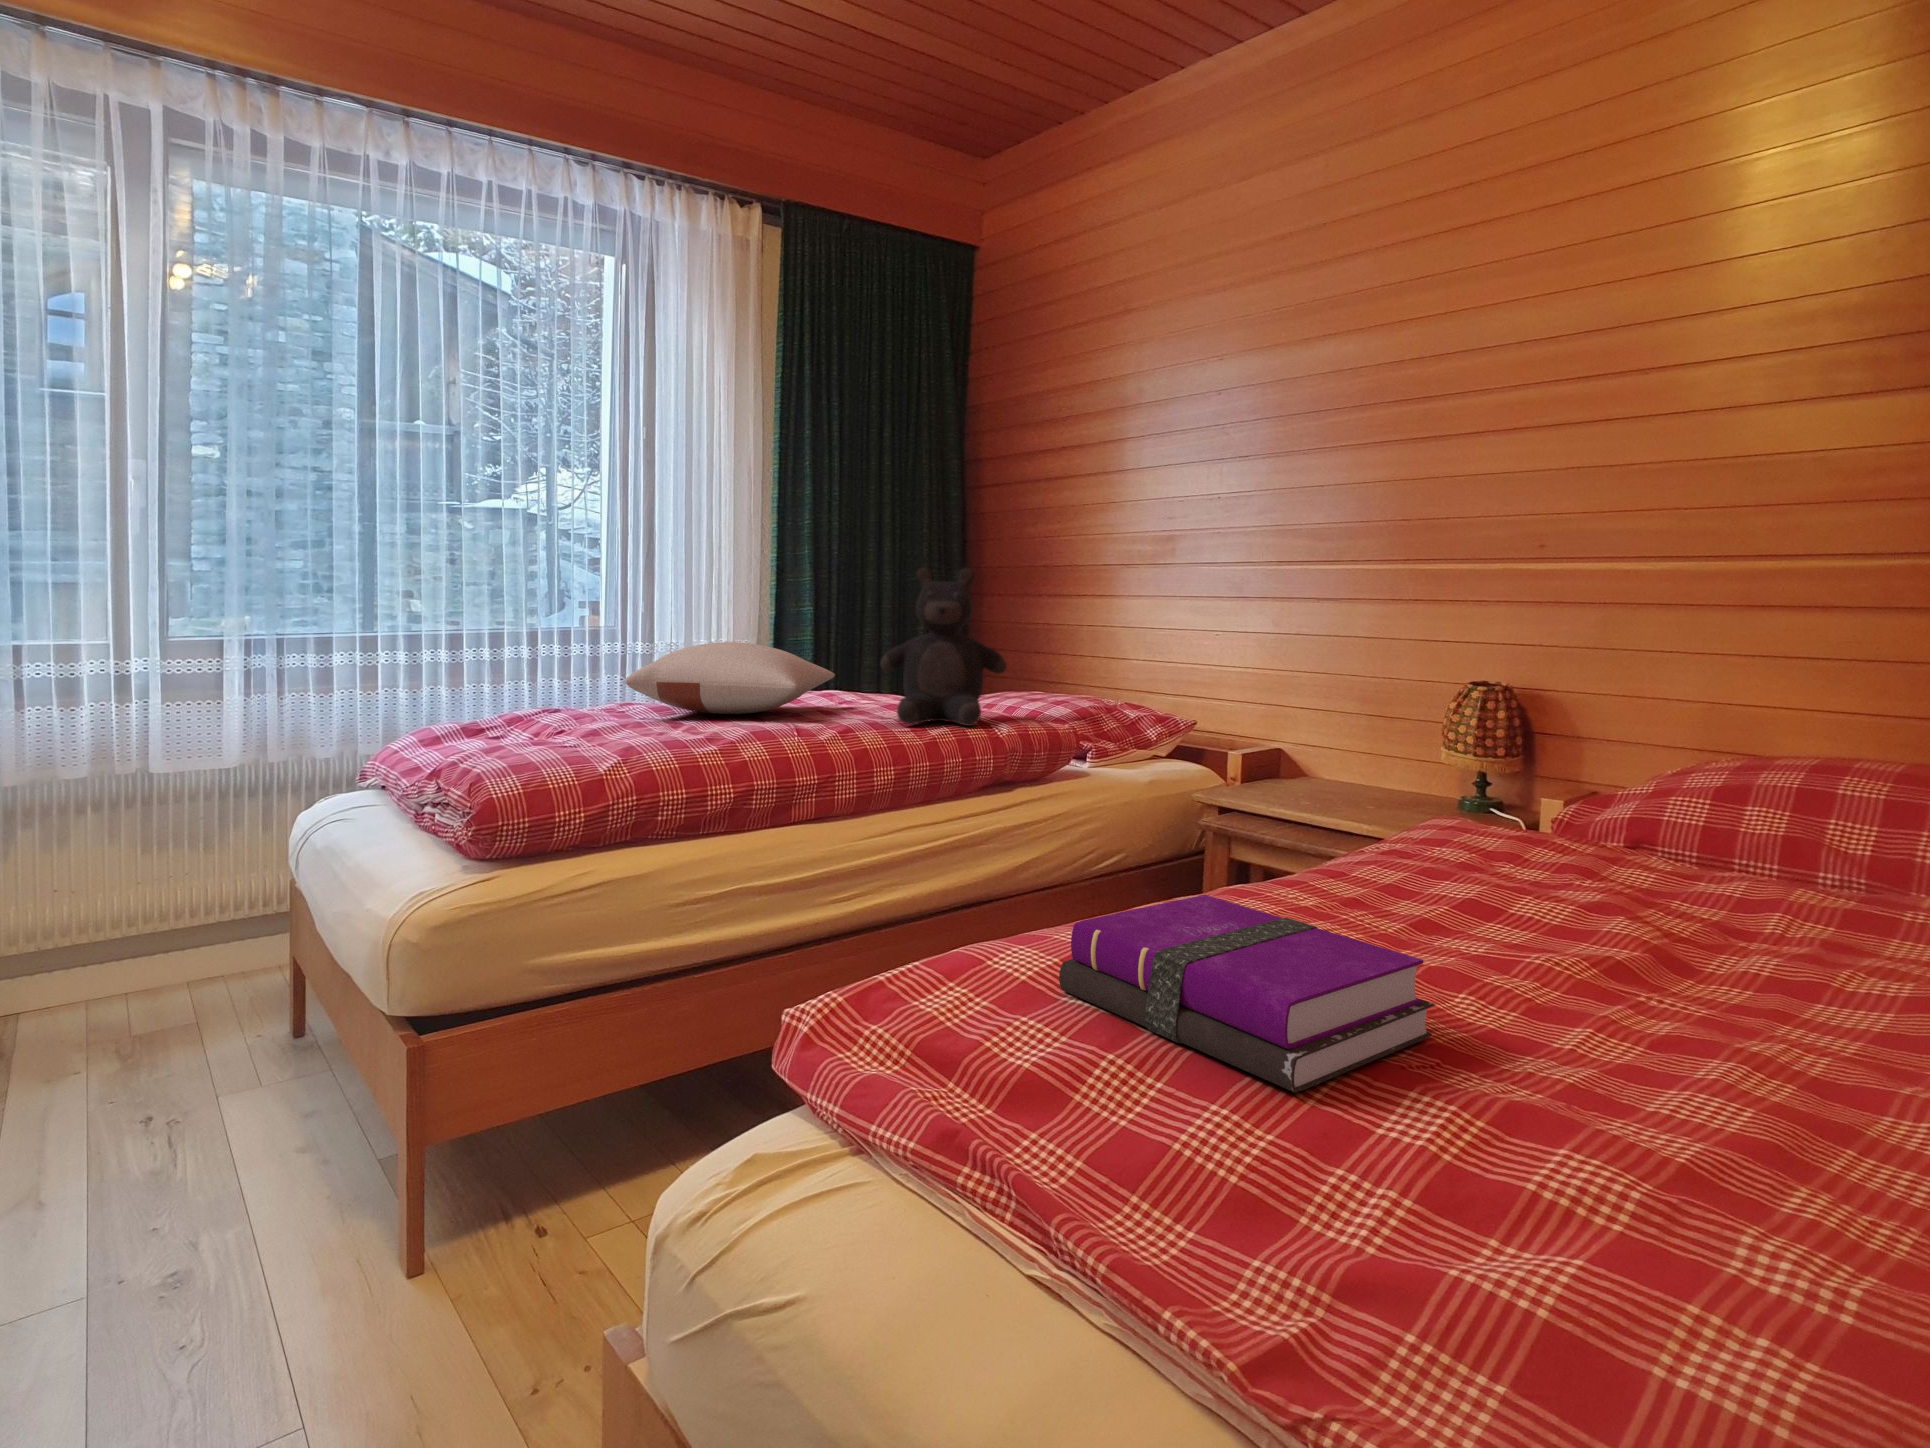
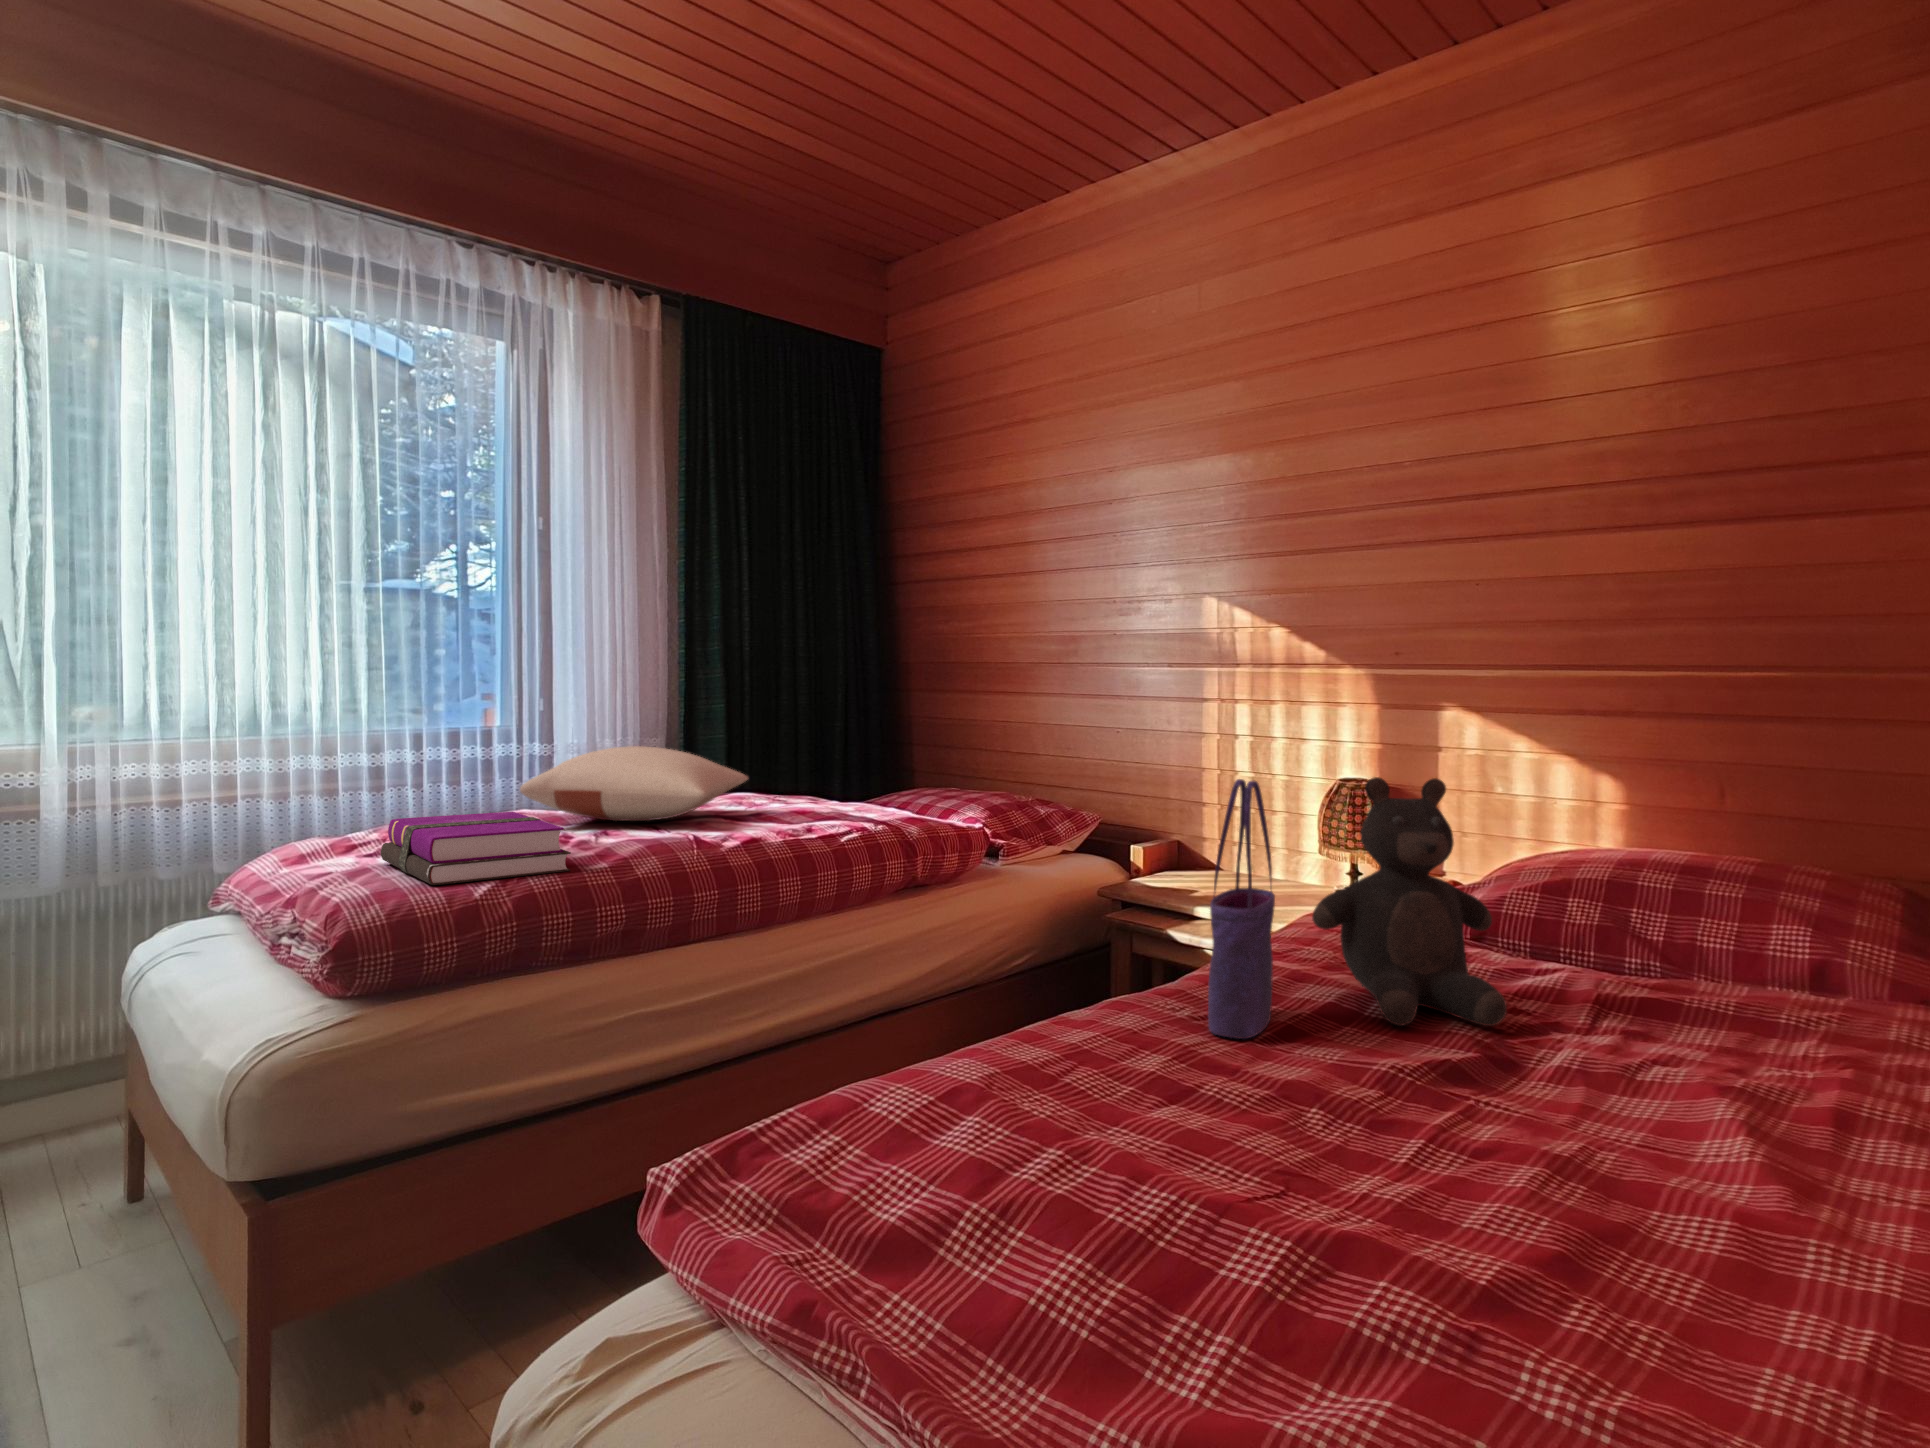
teddy bear: present [881,567,1007,726] -> present [1312,777,1507,1026]
tote bag: none [1333,654,1408,926] -> present [1208,779,1275,1039]
notebook: present [1059,895,1434,1093] -> present [381,812,571,885]

